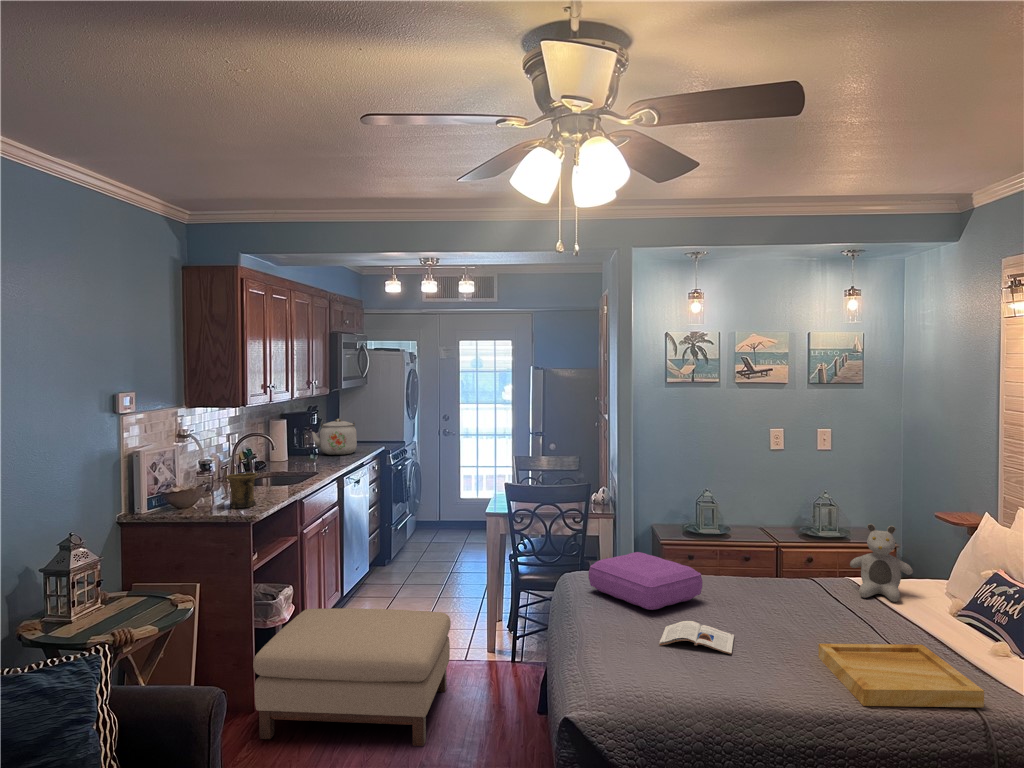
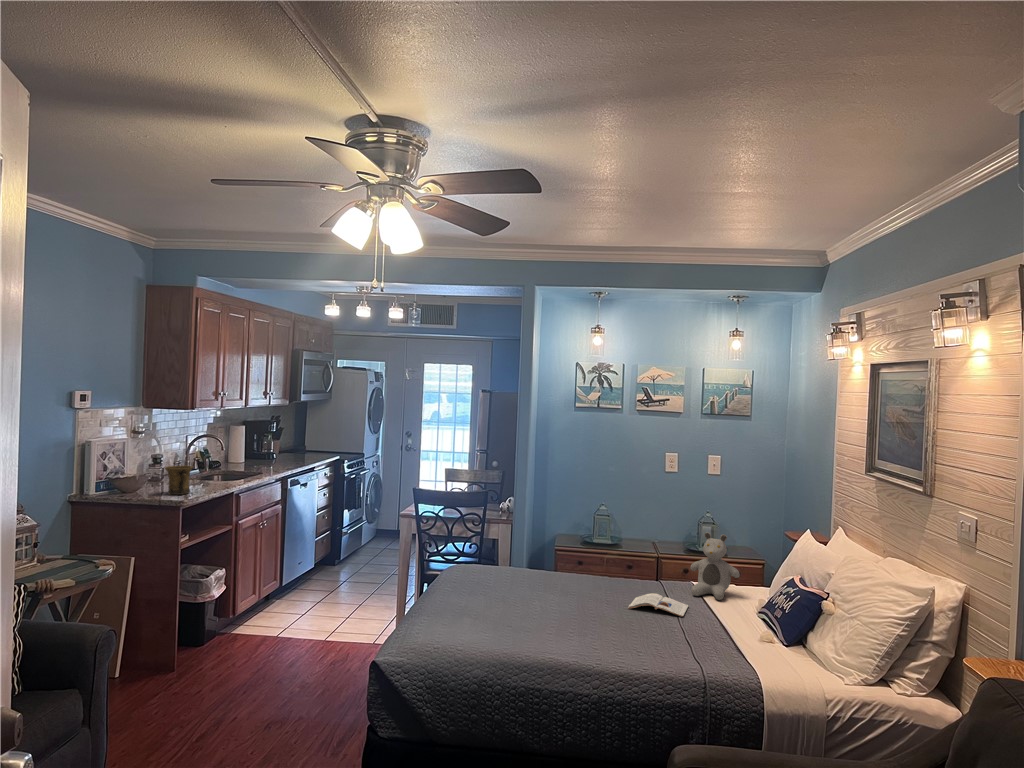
kettle: present [312,419,357,455] -> none [269,428,310,460]
pillow: present [589,552,702,610] -> none [460,548,552,594]
ottoman: present [253,608,451,746] -> none [169,587,352,704]
magazine: present [659,621,734,654] -> present [628,593,688,617]
tray: present [818,644,984,707] -> none [618,623,725,674]

